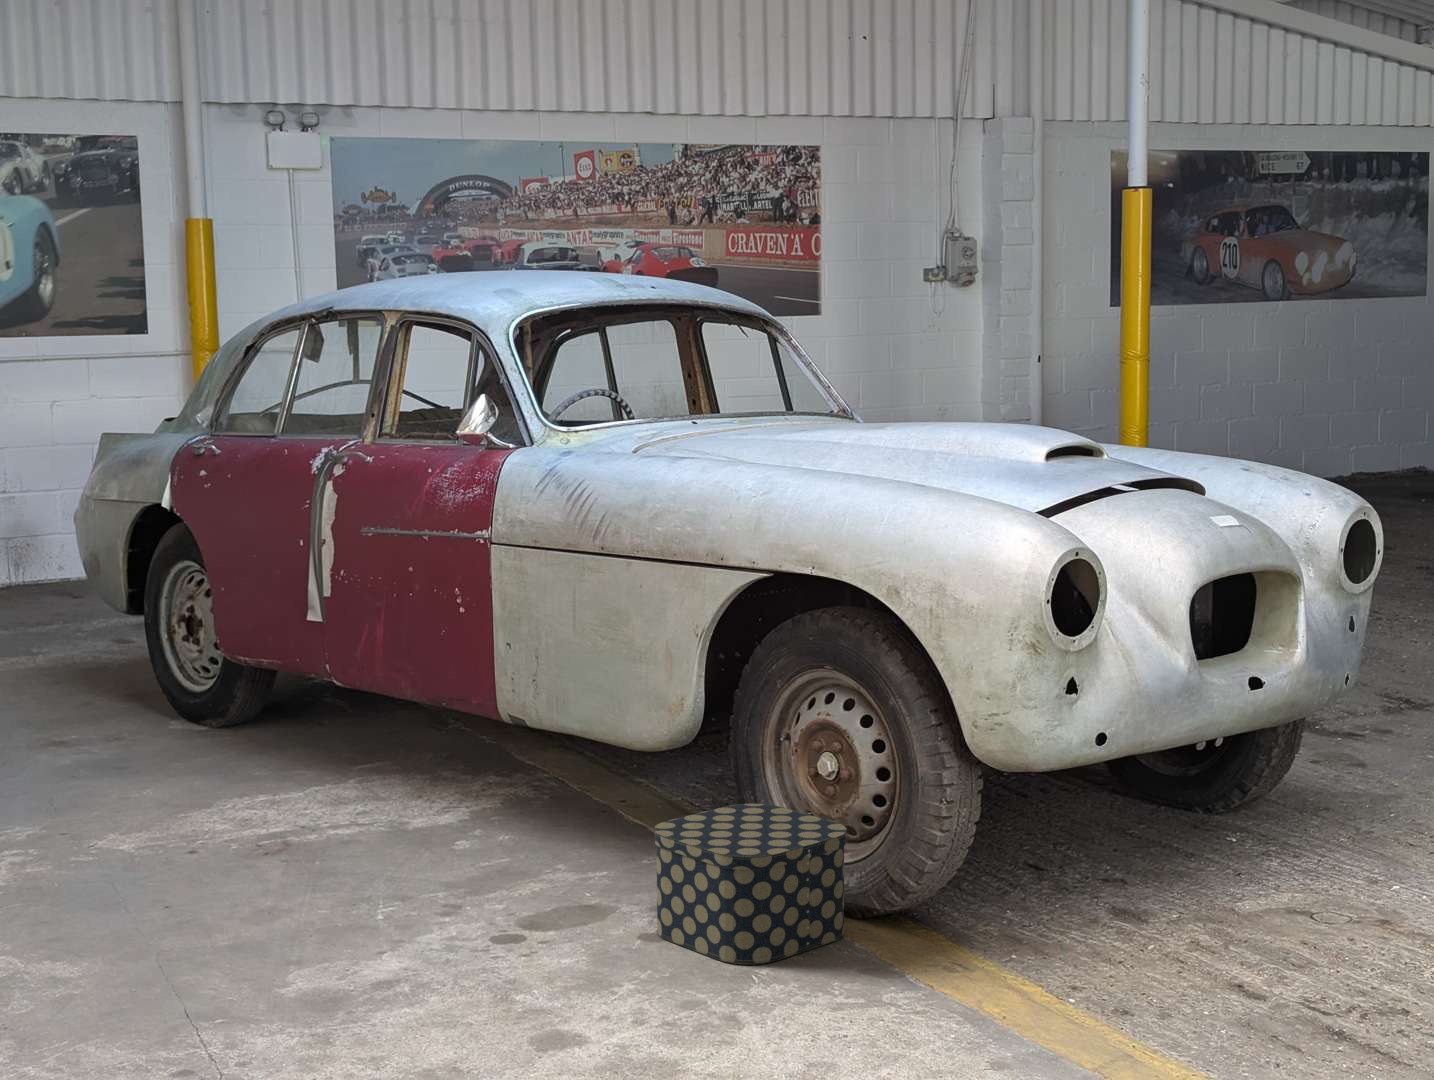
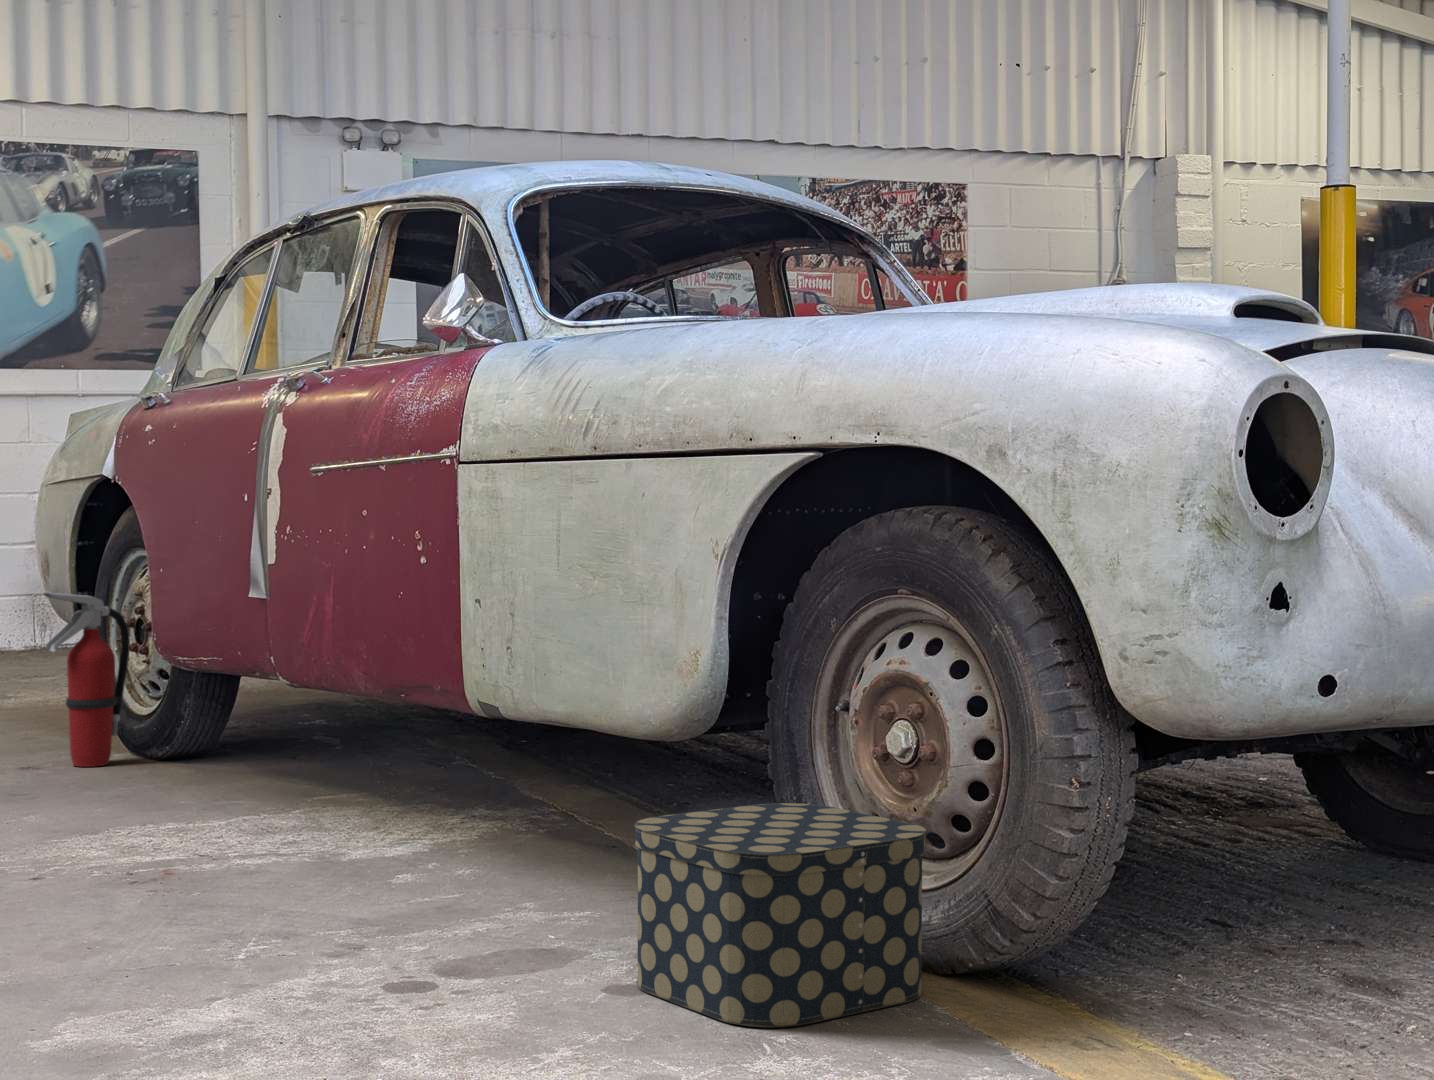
fire extinguisher: none [116,599,183,734] -> present [43,591,130,767]

